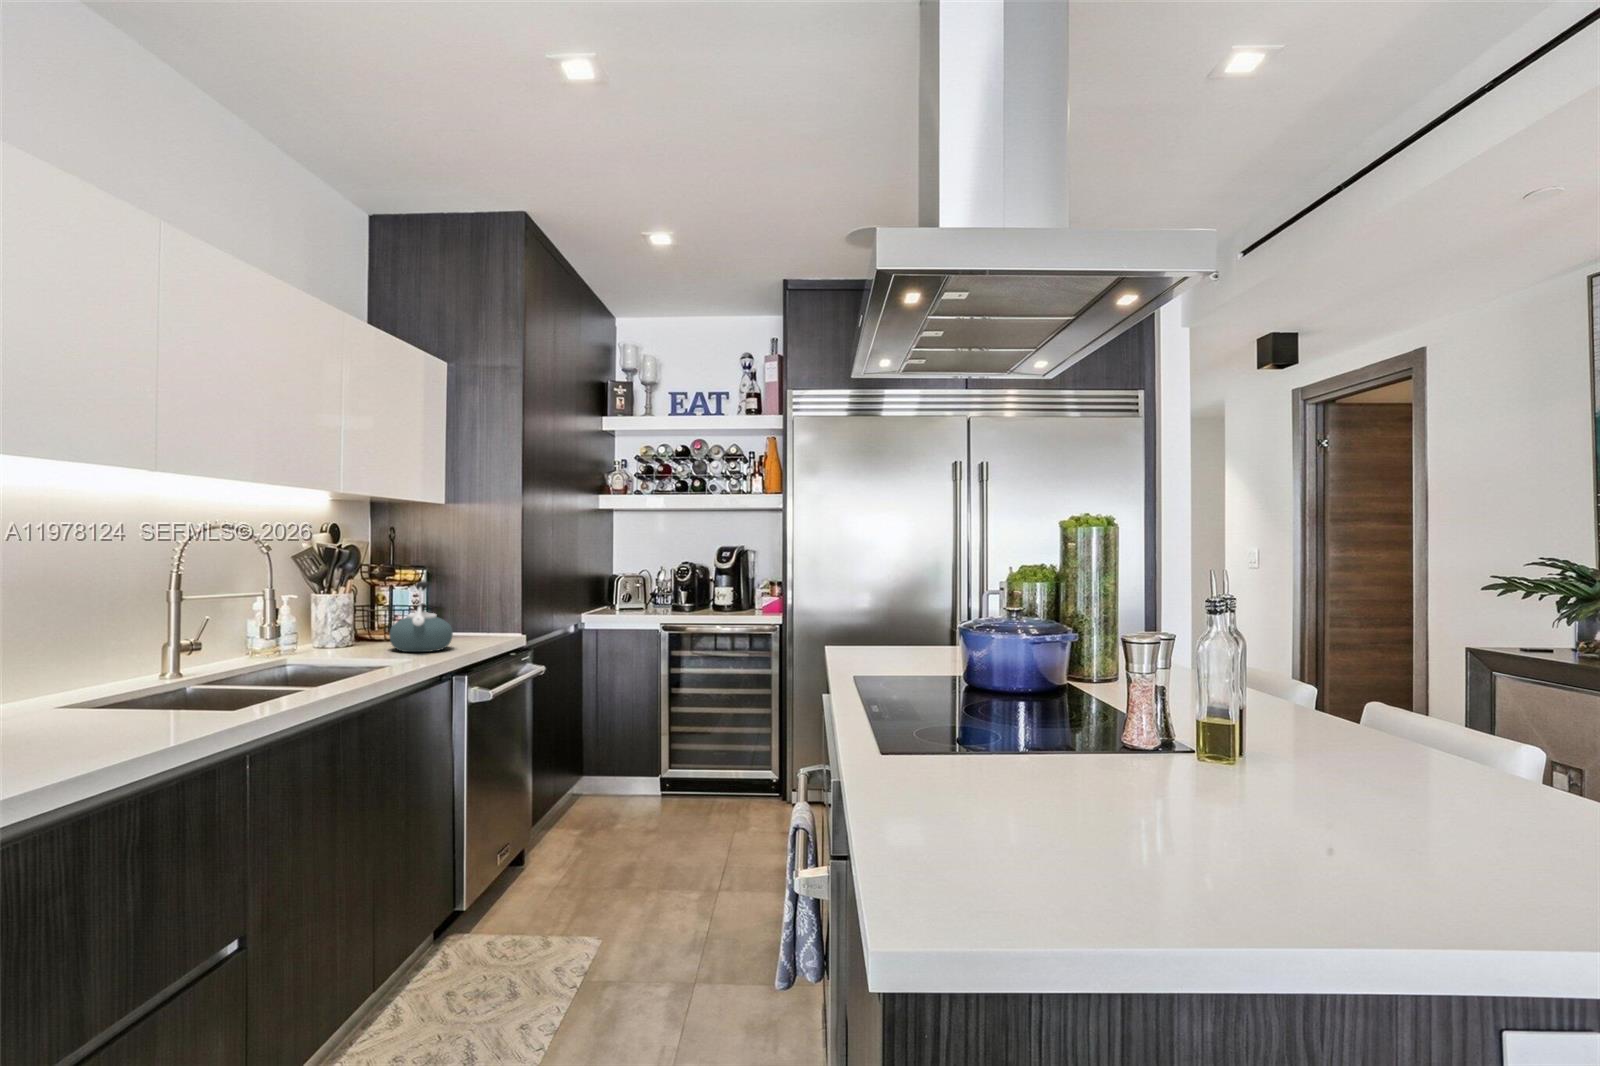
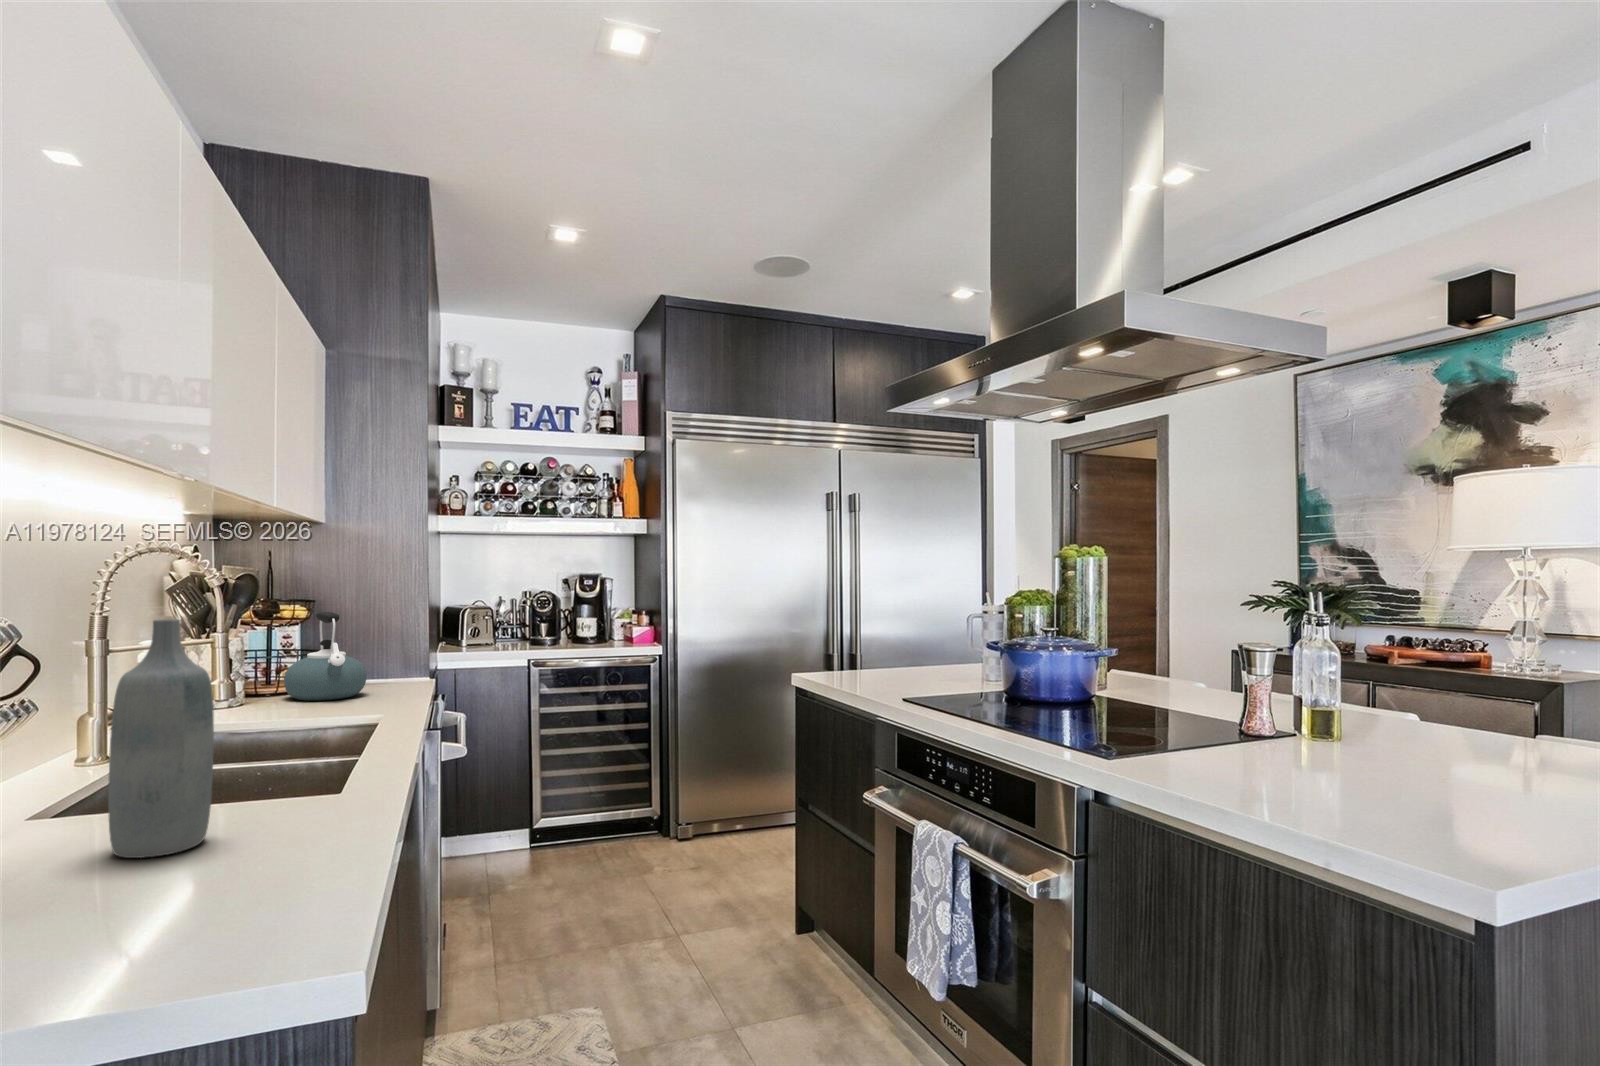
bottle: none [59,598,132,758] -> present [108,619,214,858]

